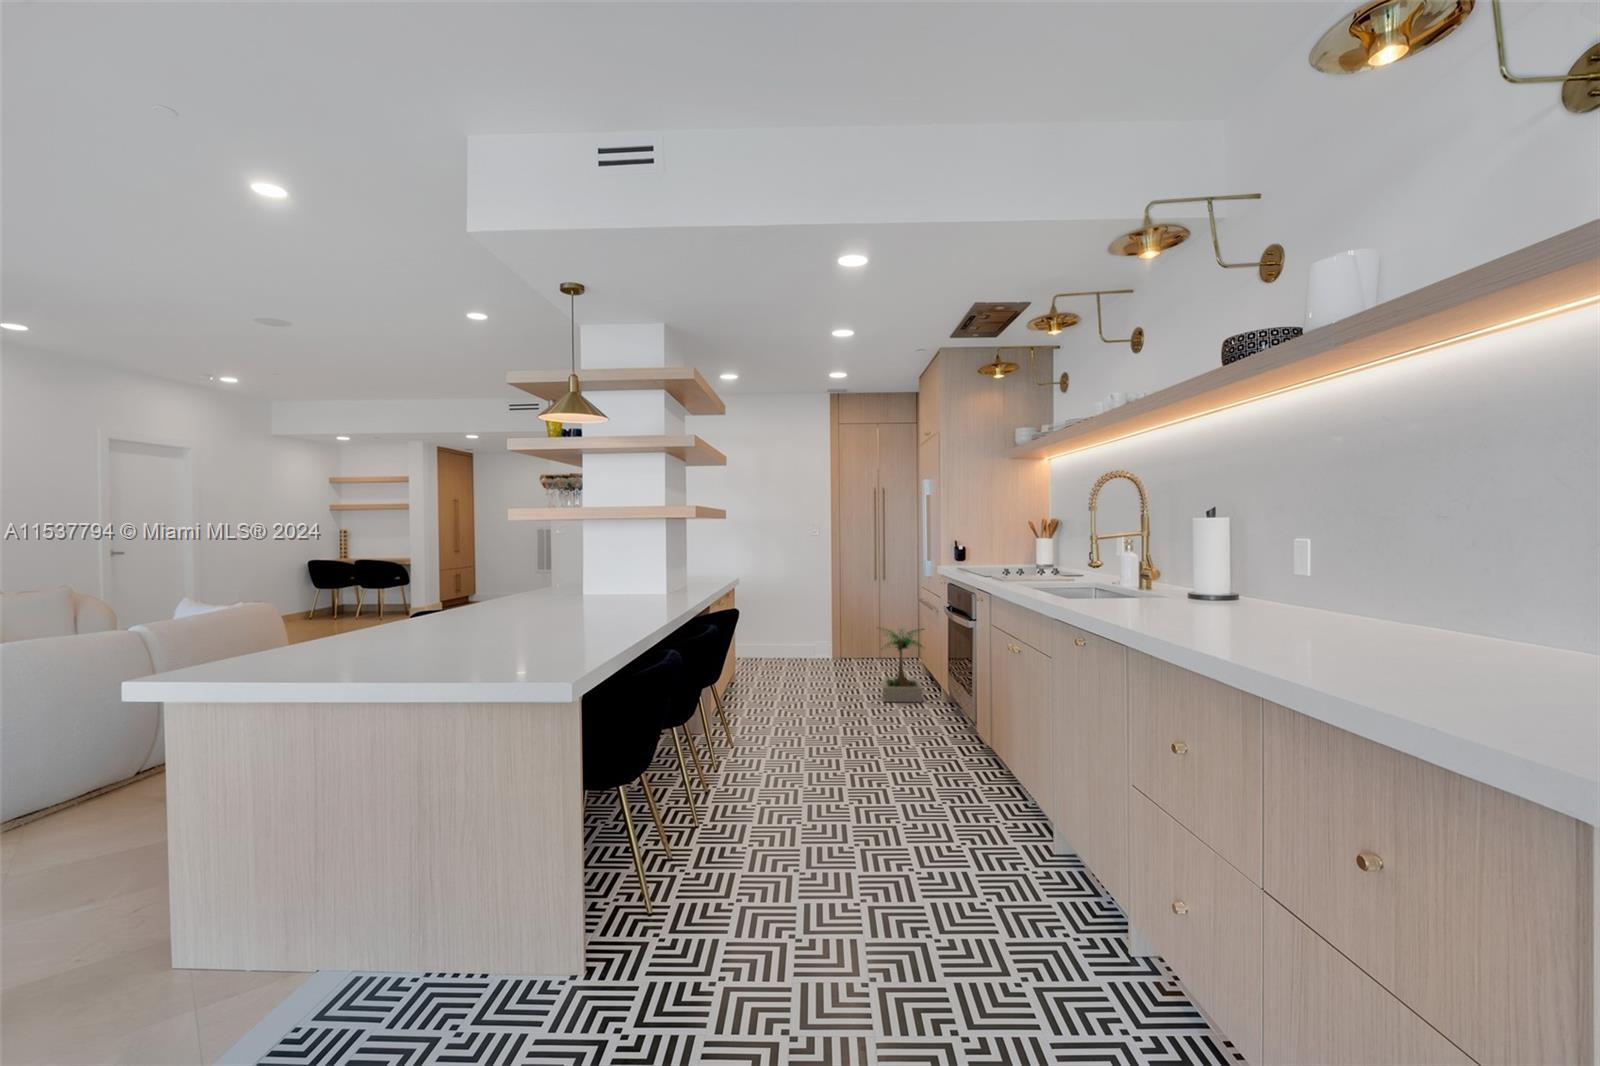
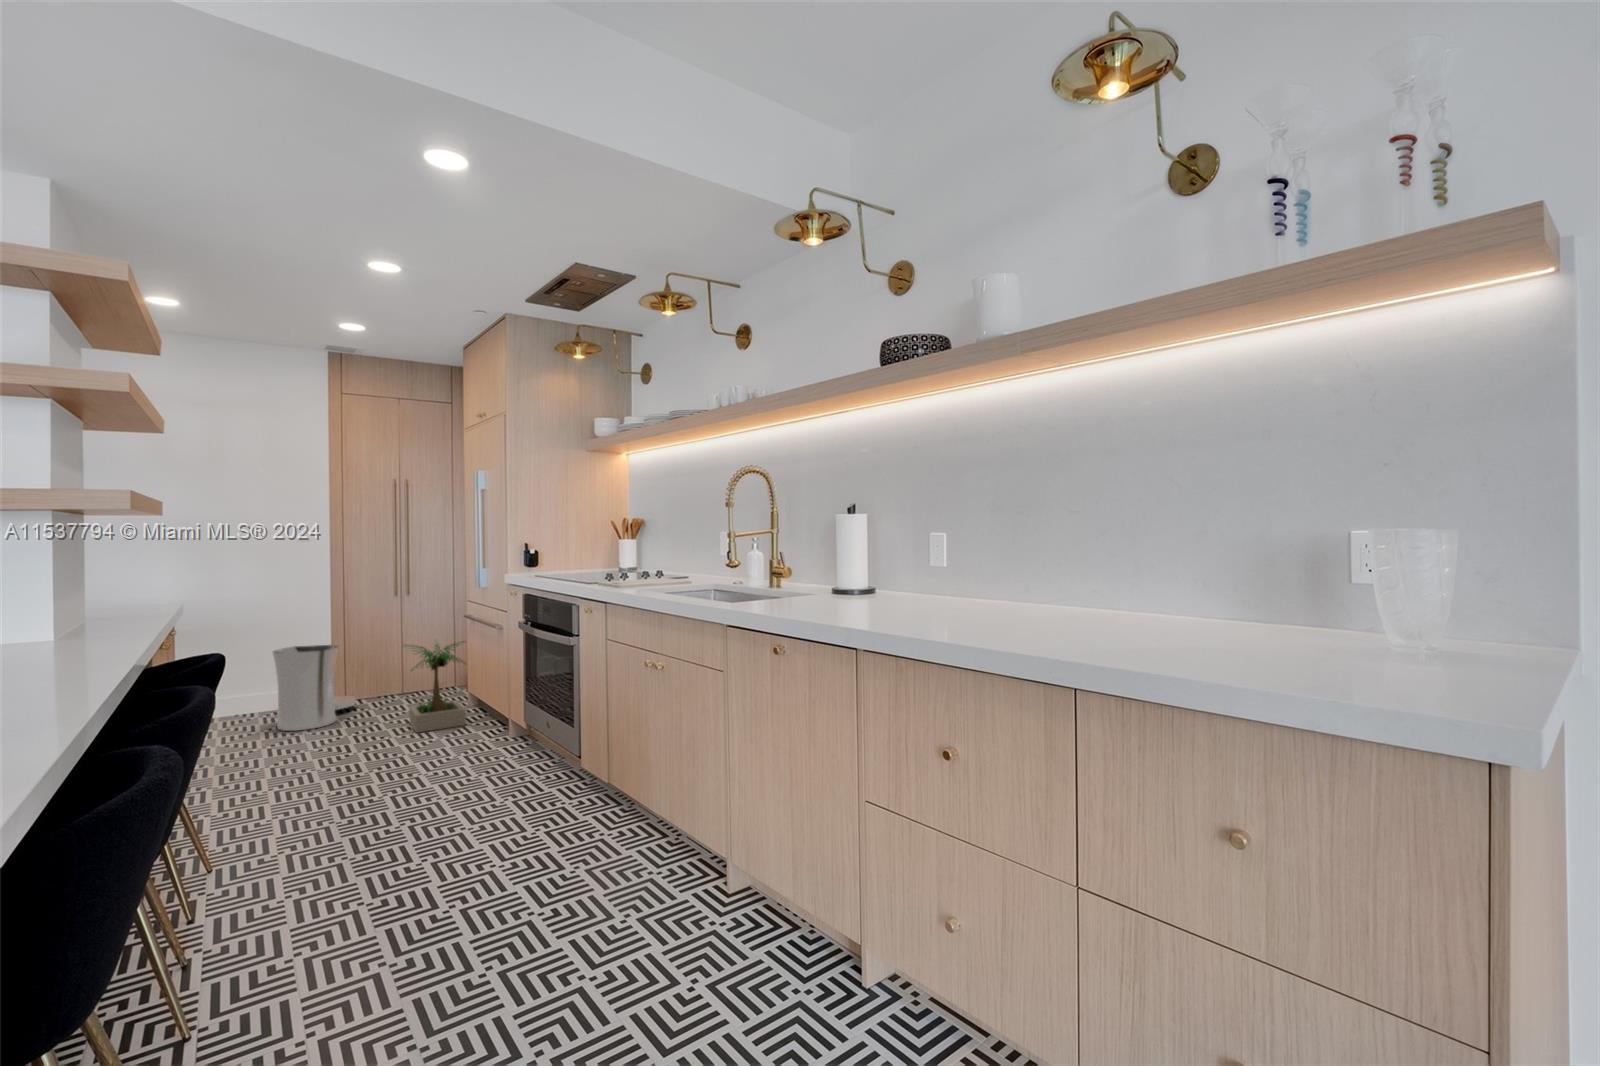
trash can: none [793,621,850,686] -> present [273,645,356,731]

